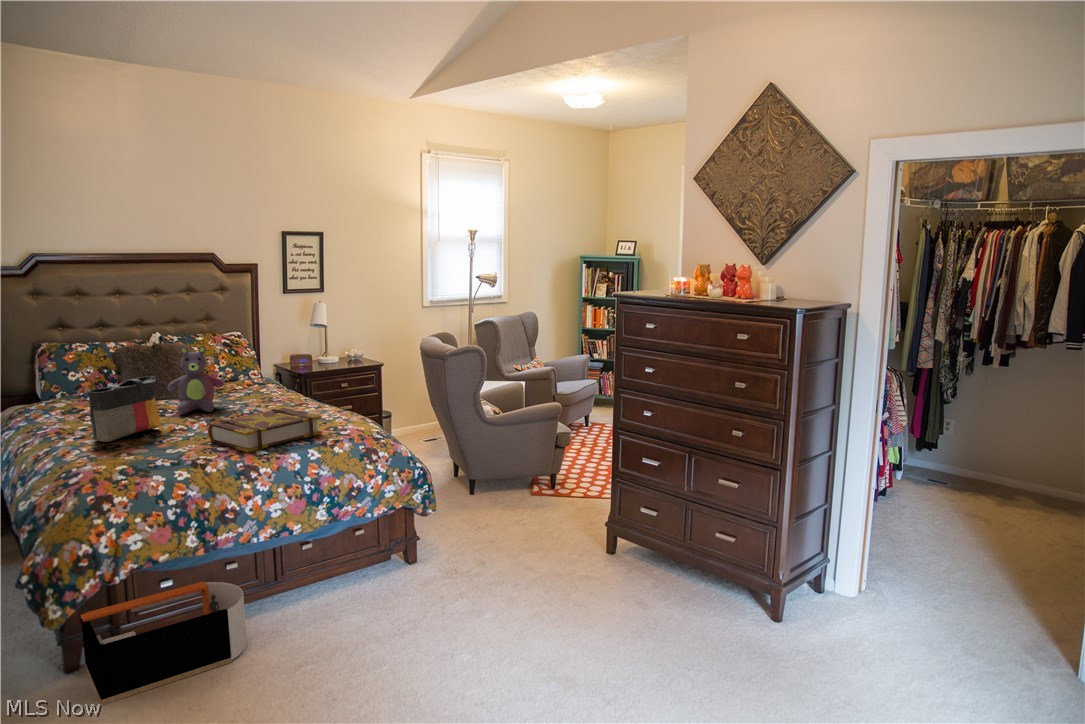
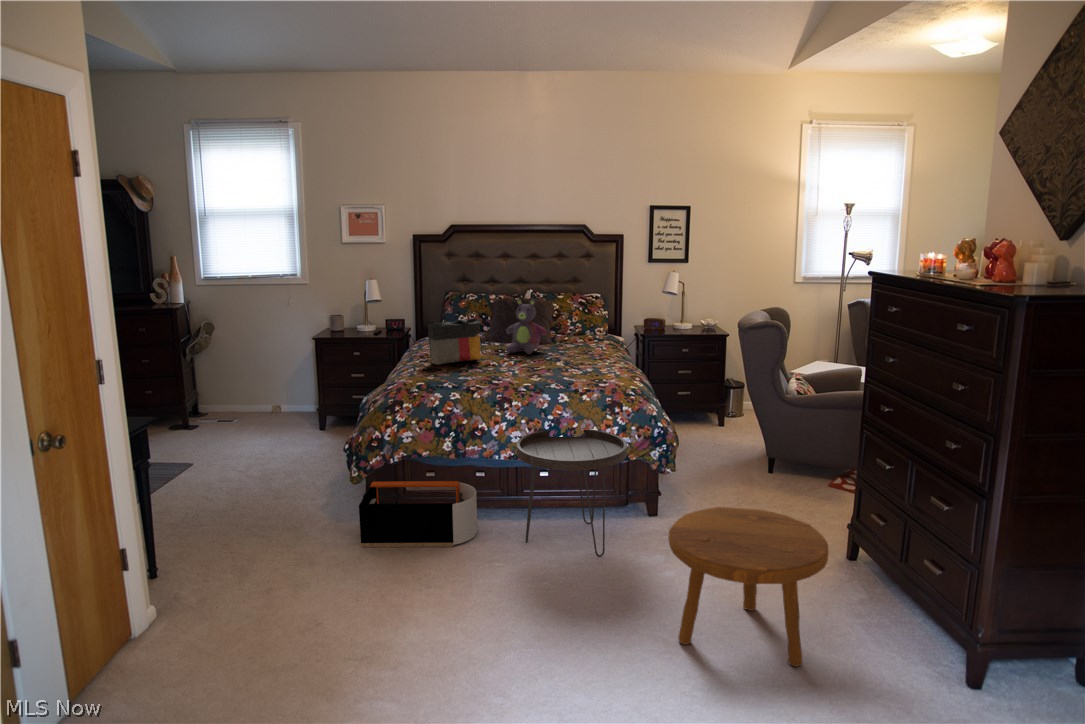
book: present [208,408,322,452] -> none [497,356,581,386]
side table: none [291,483,419,630] -> present [517,429,627,557]
footstool: none [529,524,677,673] -> present [668,507,829,666]

